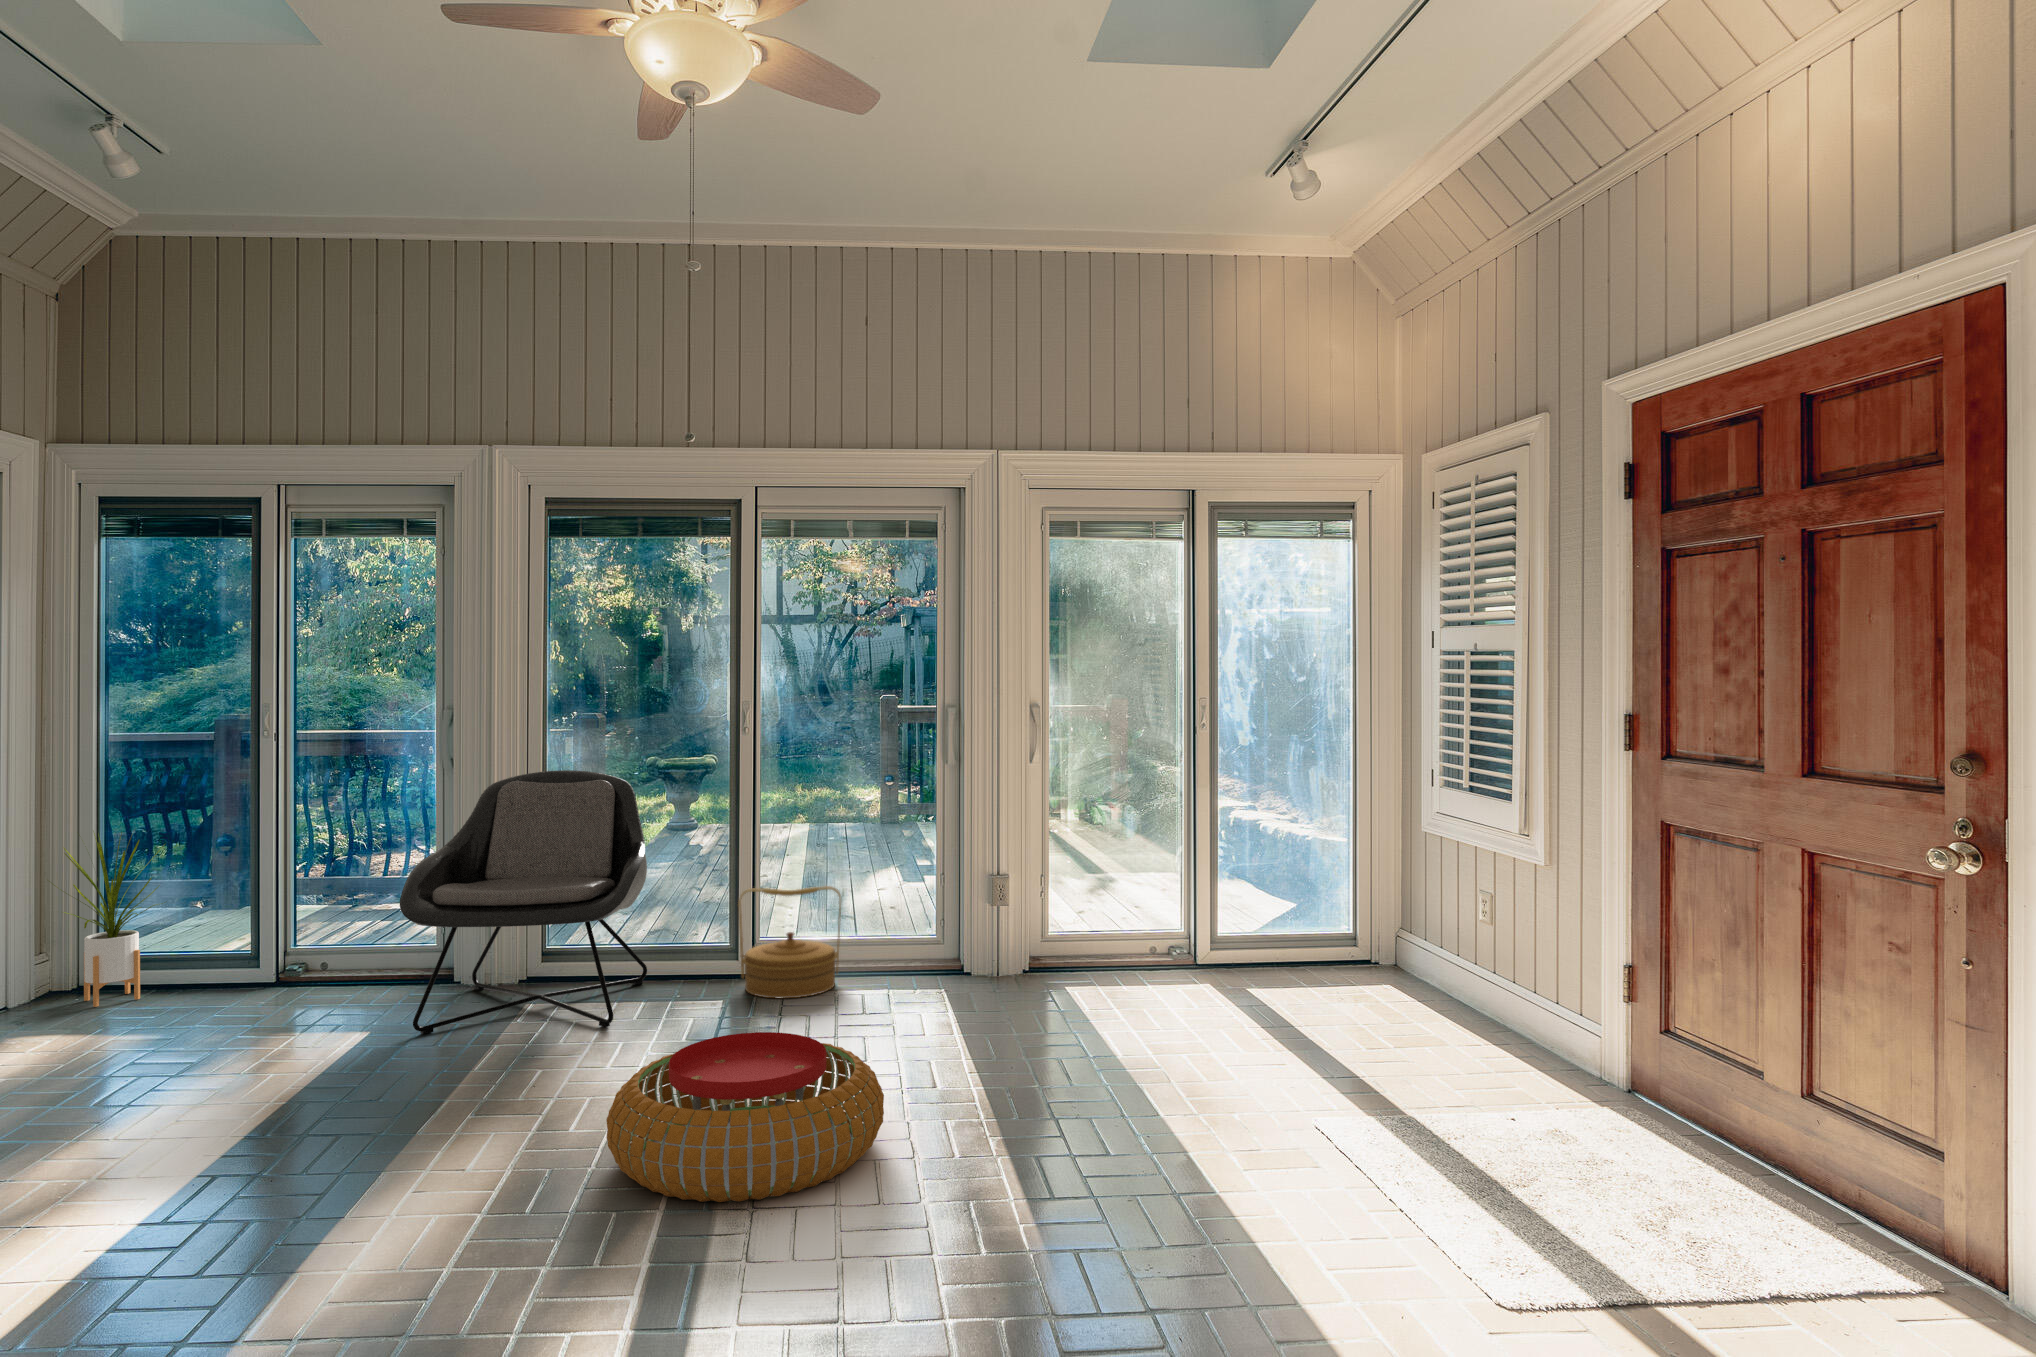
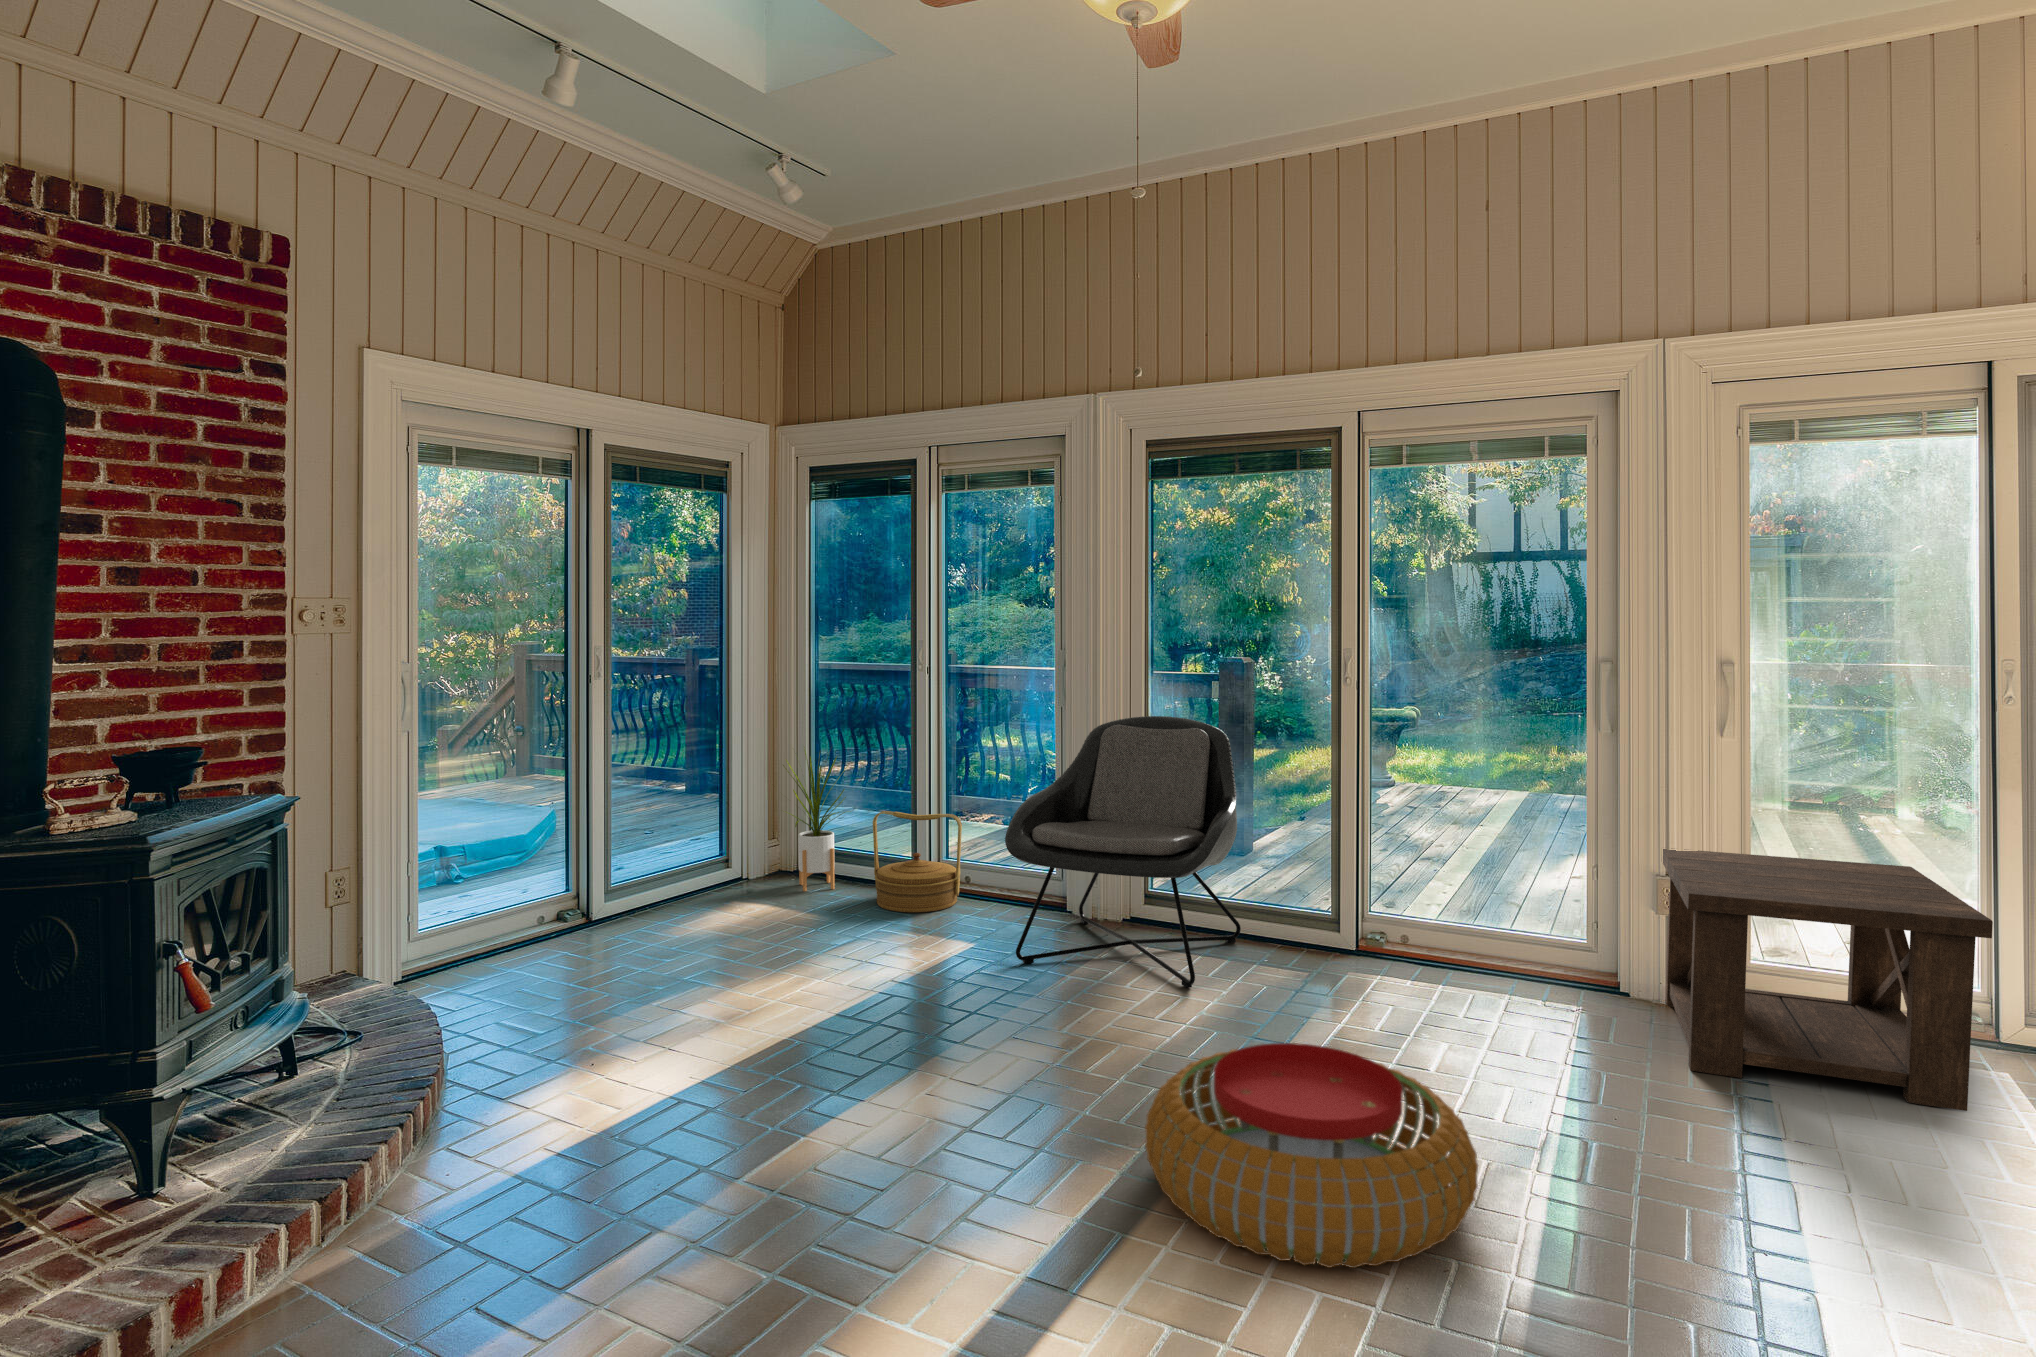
side table: none [992,849,1188,1016] -> present [1663,849,1993,1111]
woven basket: present [738,886,841,999] -> present [873,811,962,912]

